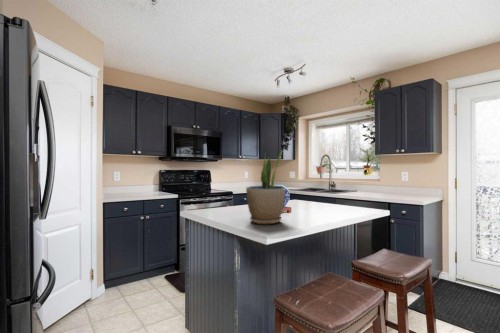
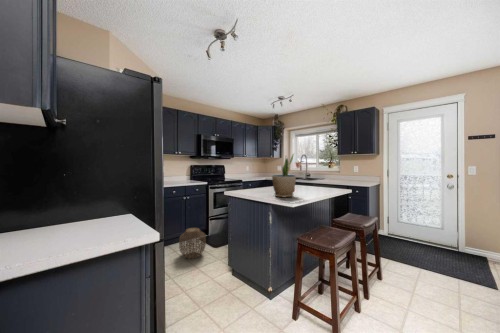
woven basket: none [122,264,164,312] -> present [179,228,206,259]

